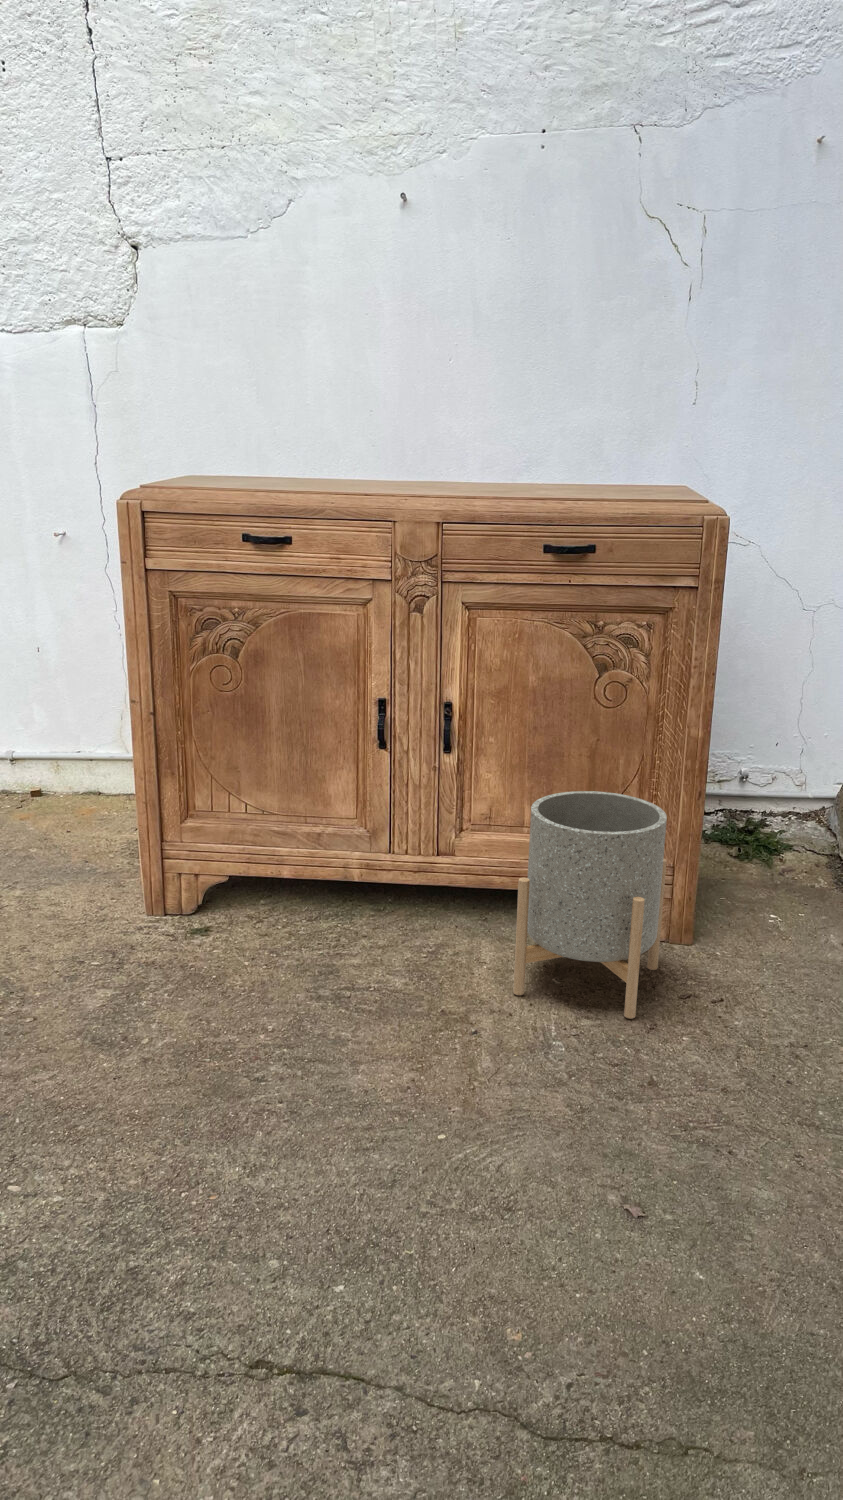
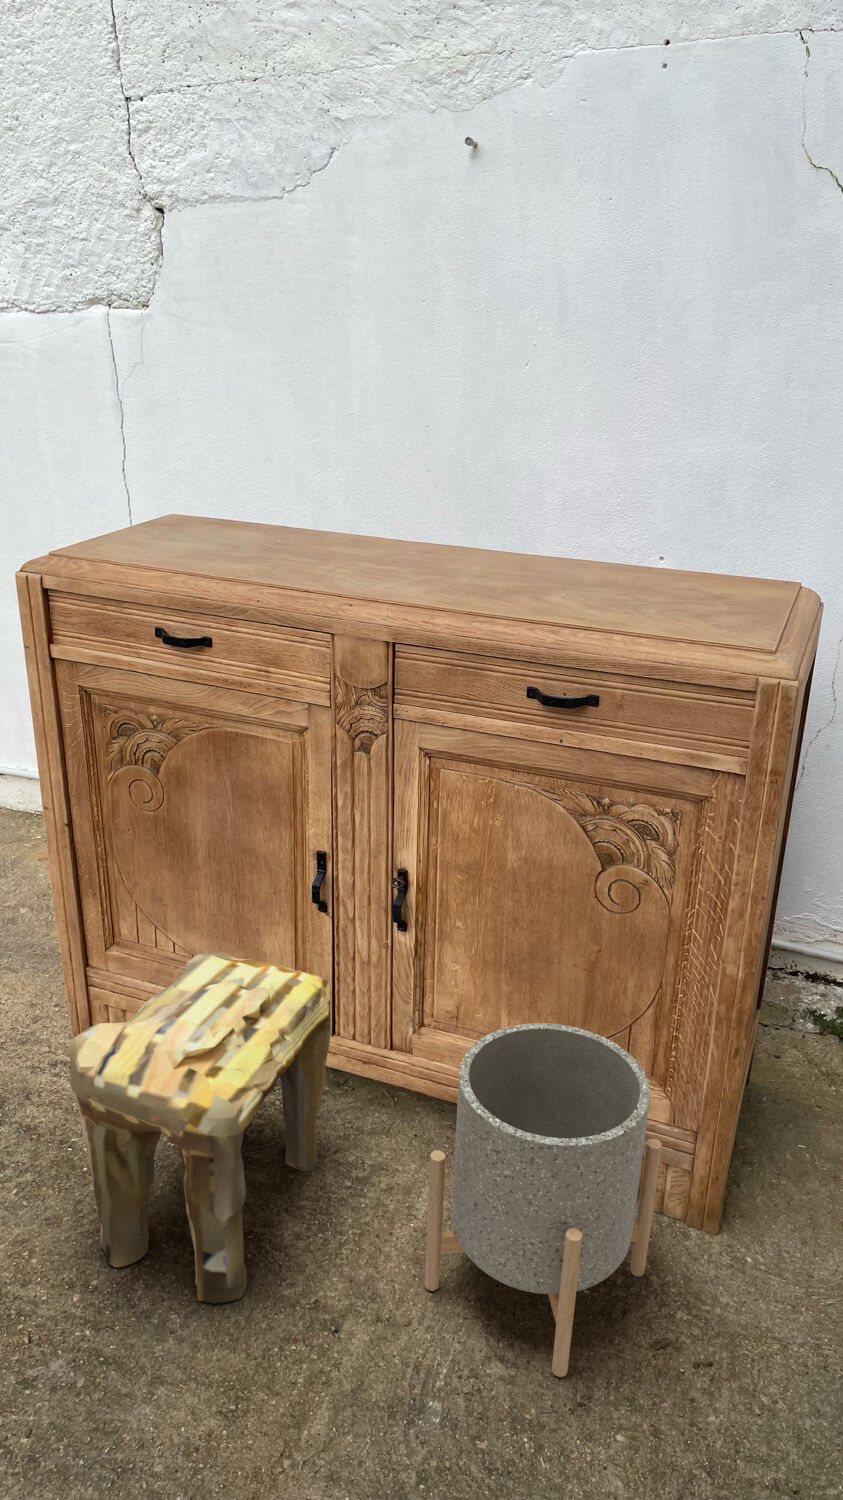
stool: none [240,790,408,1023] -> present [68,952,331,1304]

